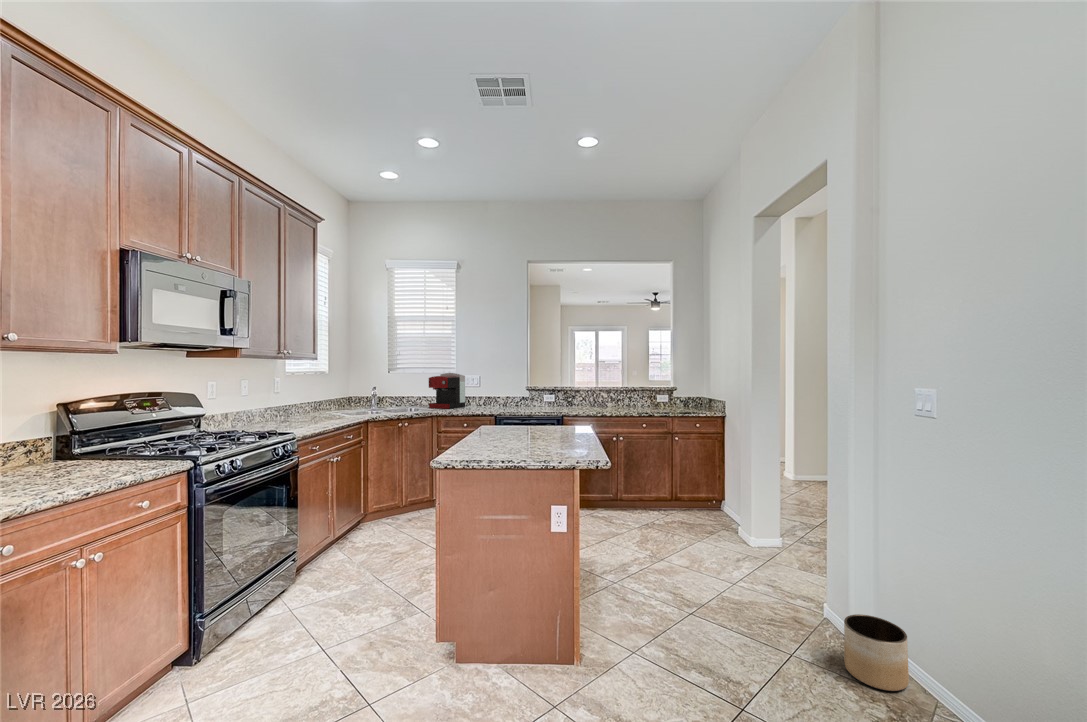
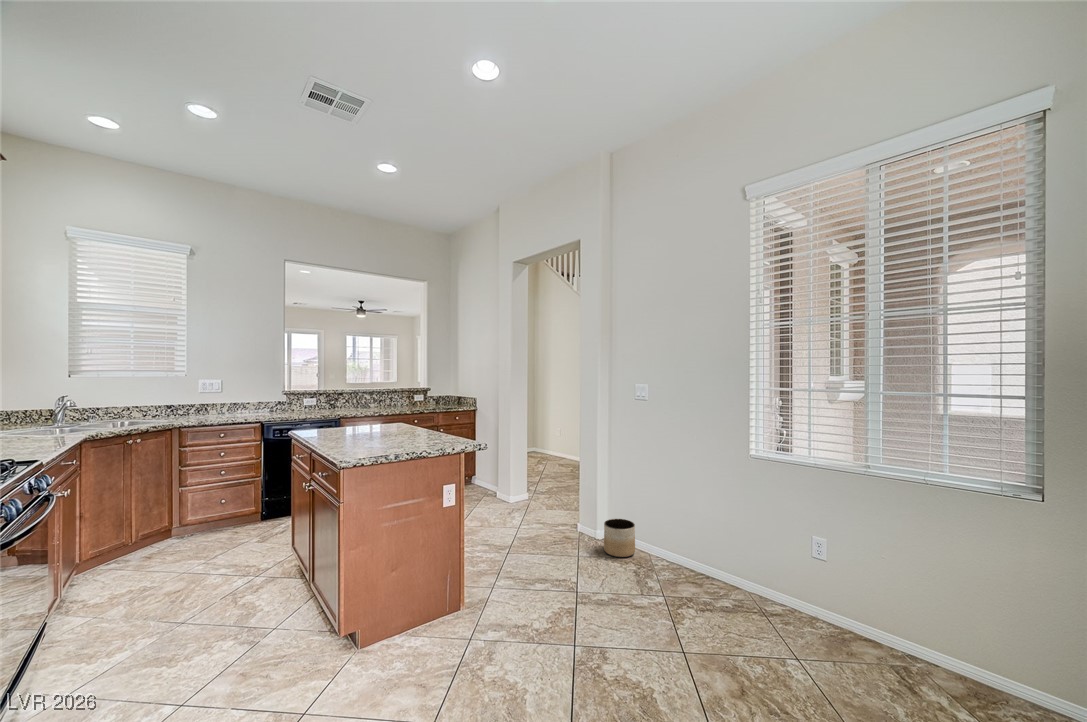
coffee maker: present [429,373,465,409] -> none [152,376,205,419]

